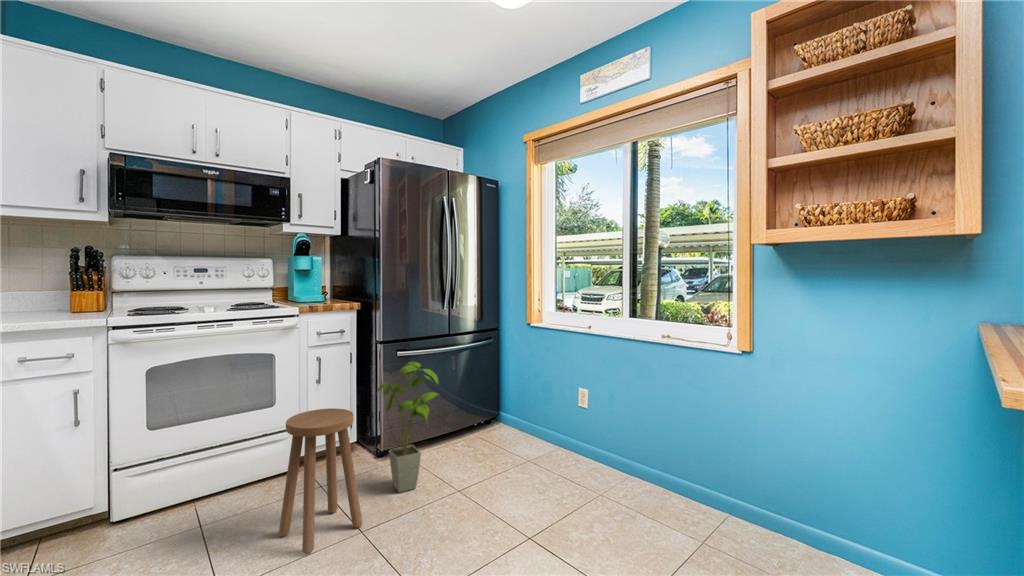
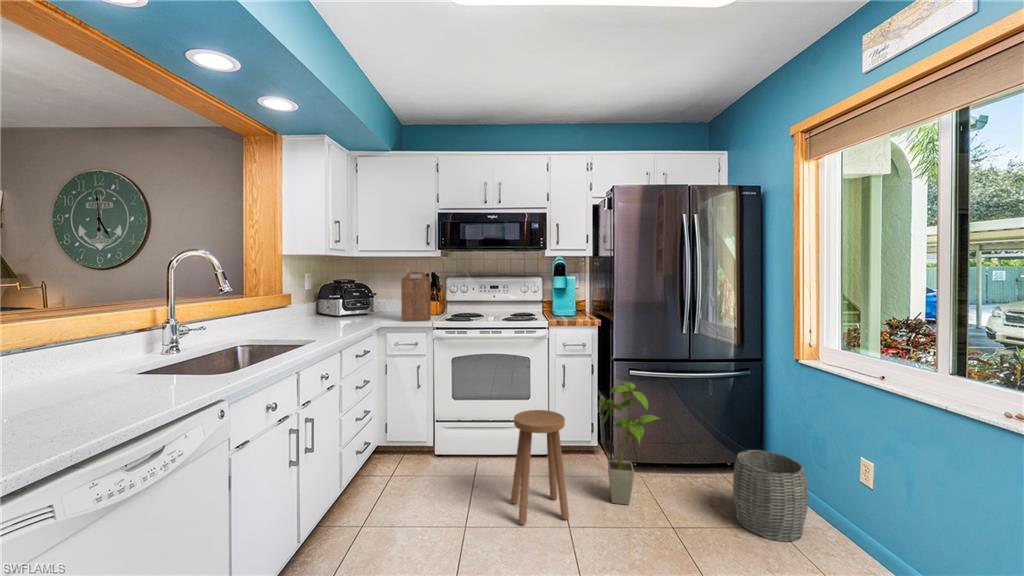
cutting board: none [27,238,94,319] -> present [401,272,431,321]
woven basket: none [502,404,555,474] -> present [733,450,808,541]

